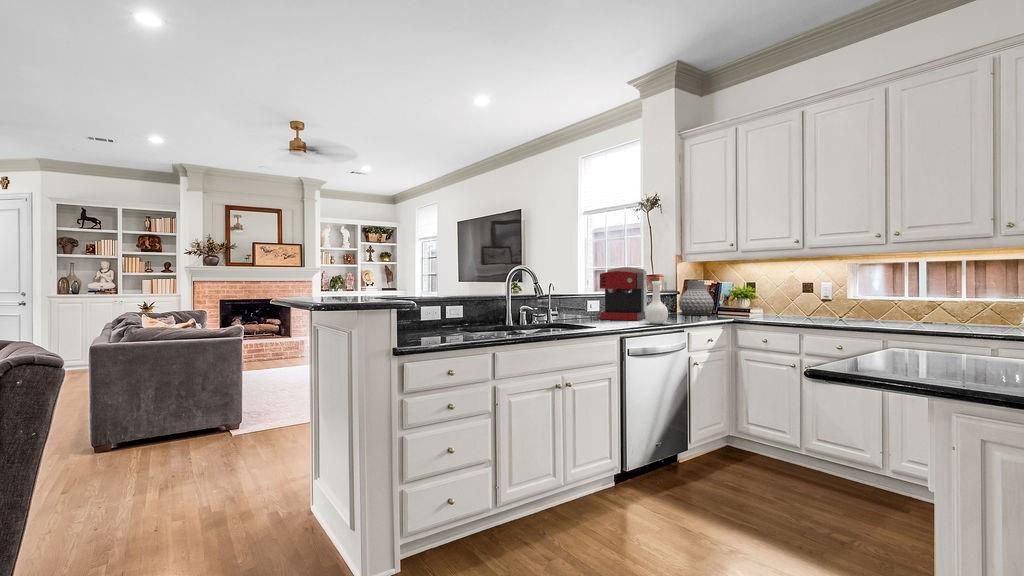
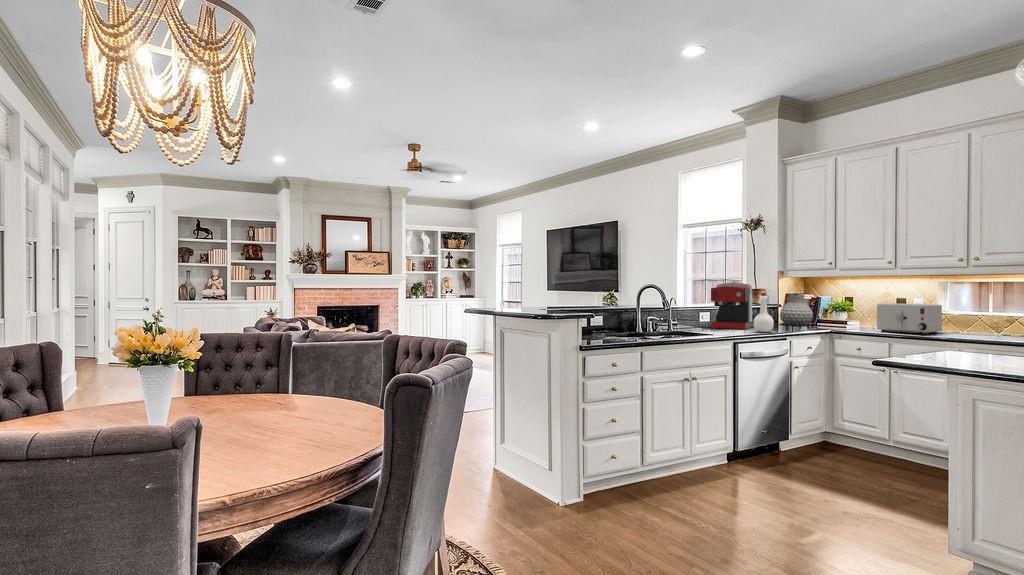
toaster: none [784,289,856,324] -> present [877,303,942,335]

